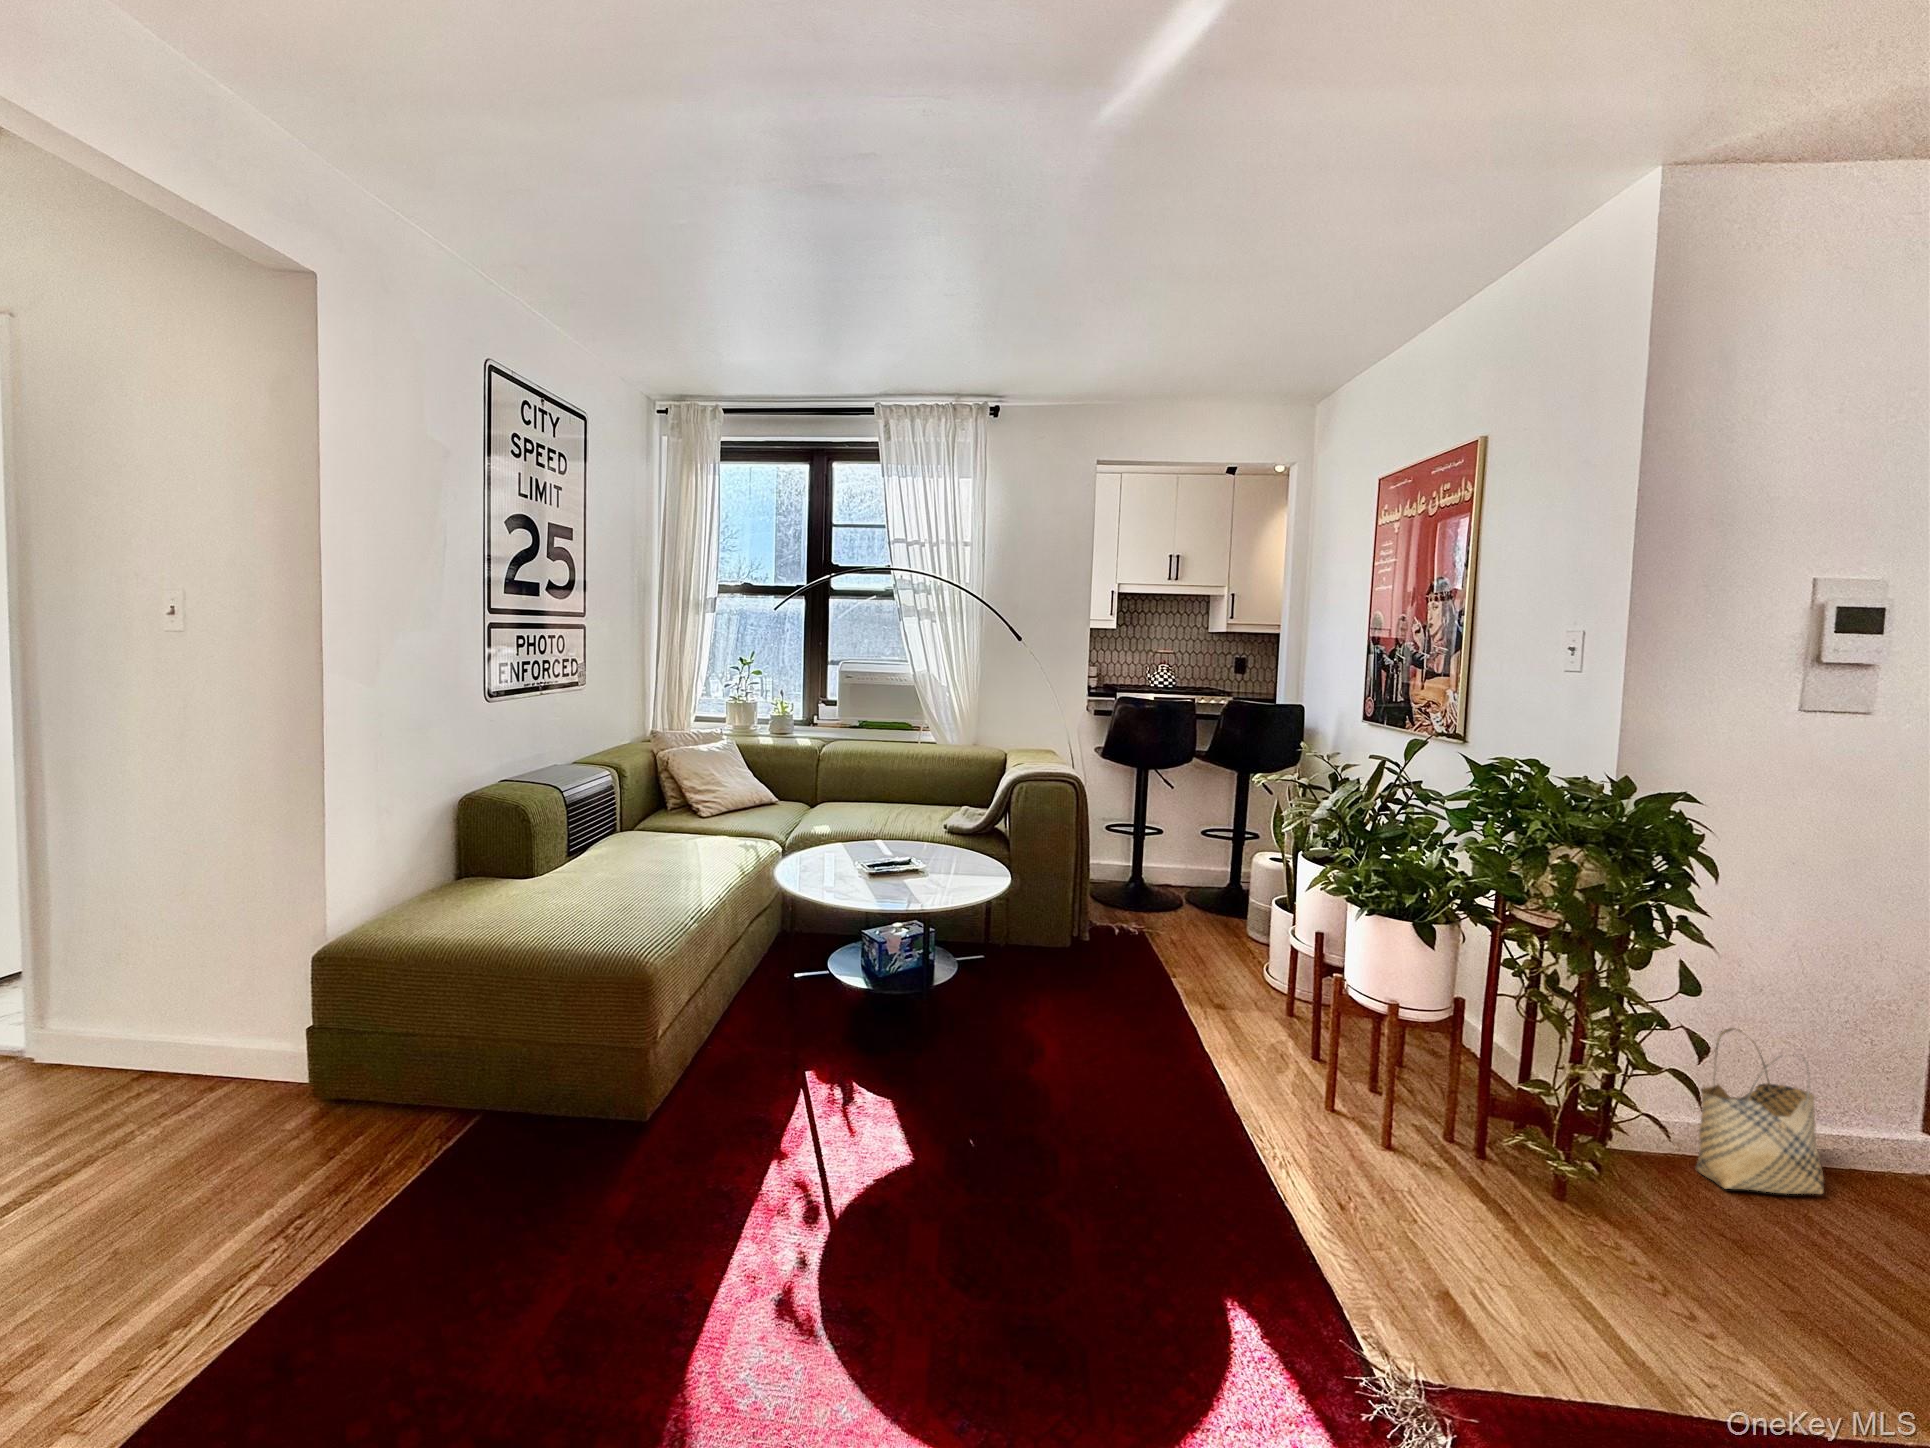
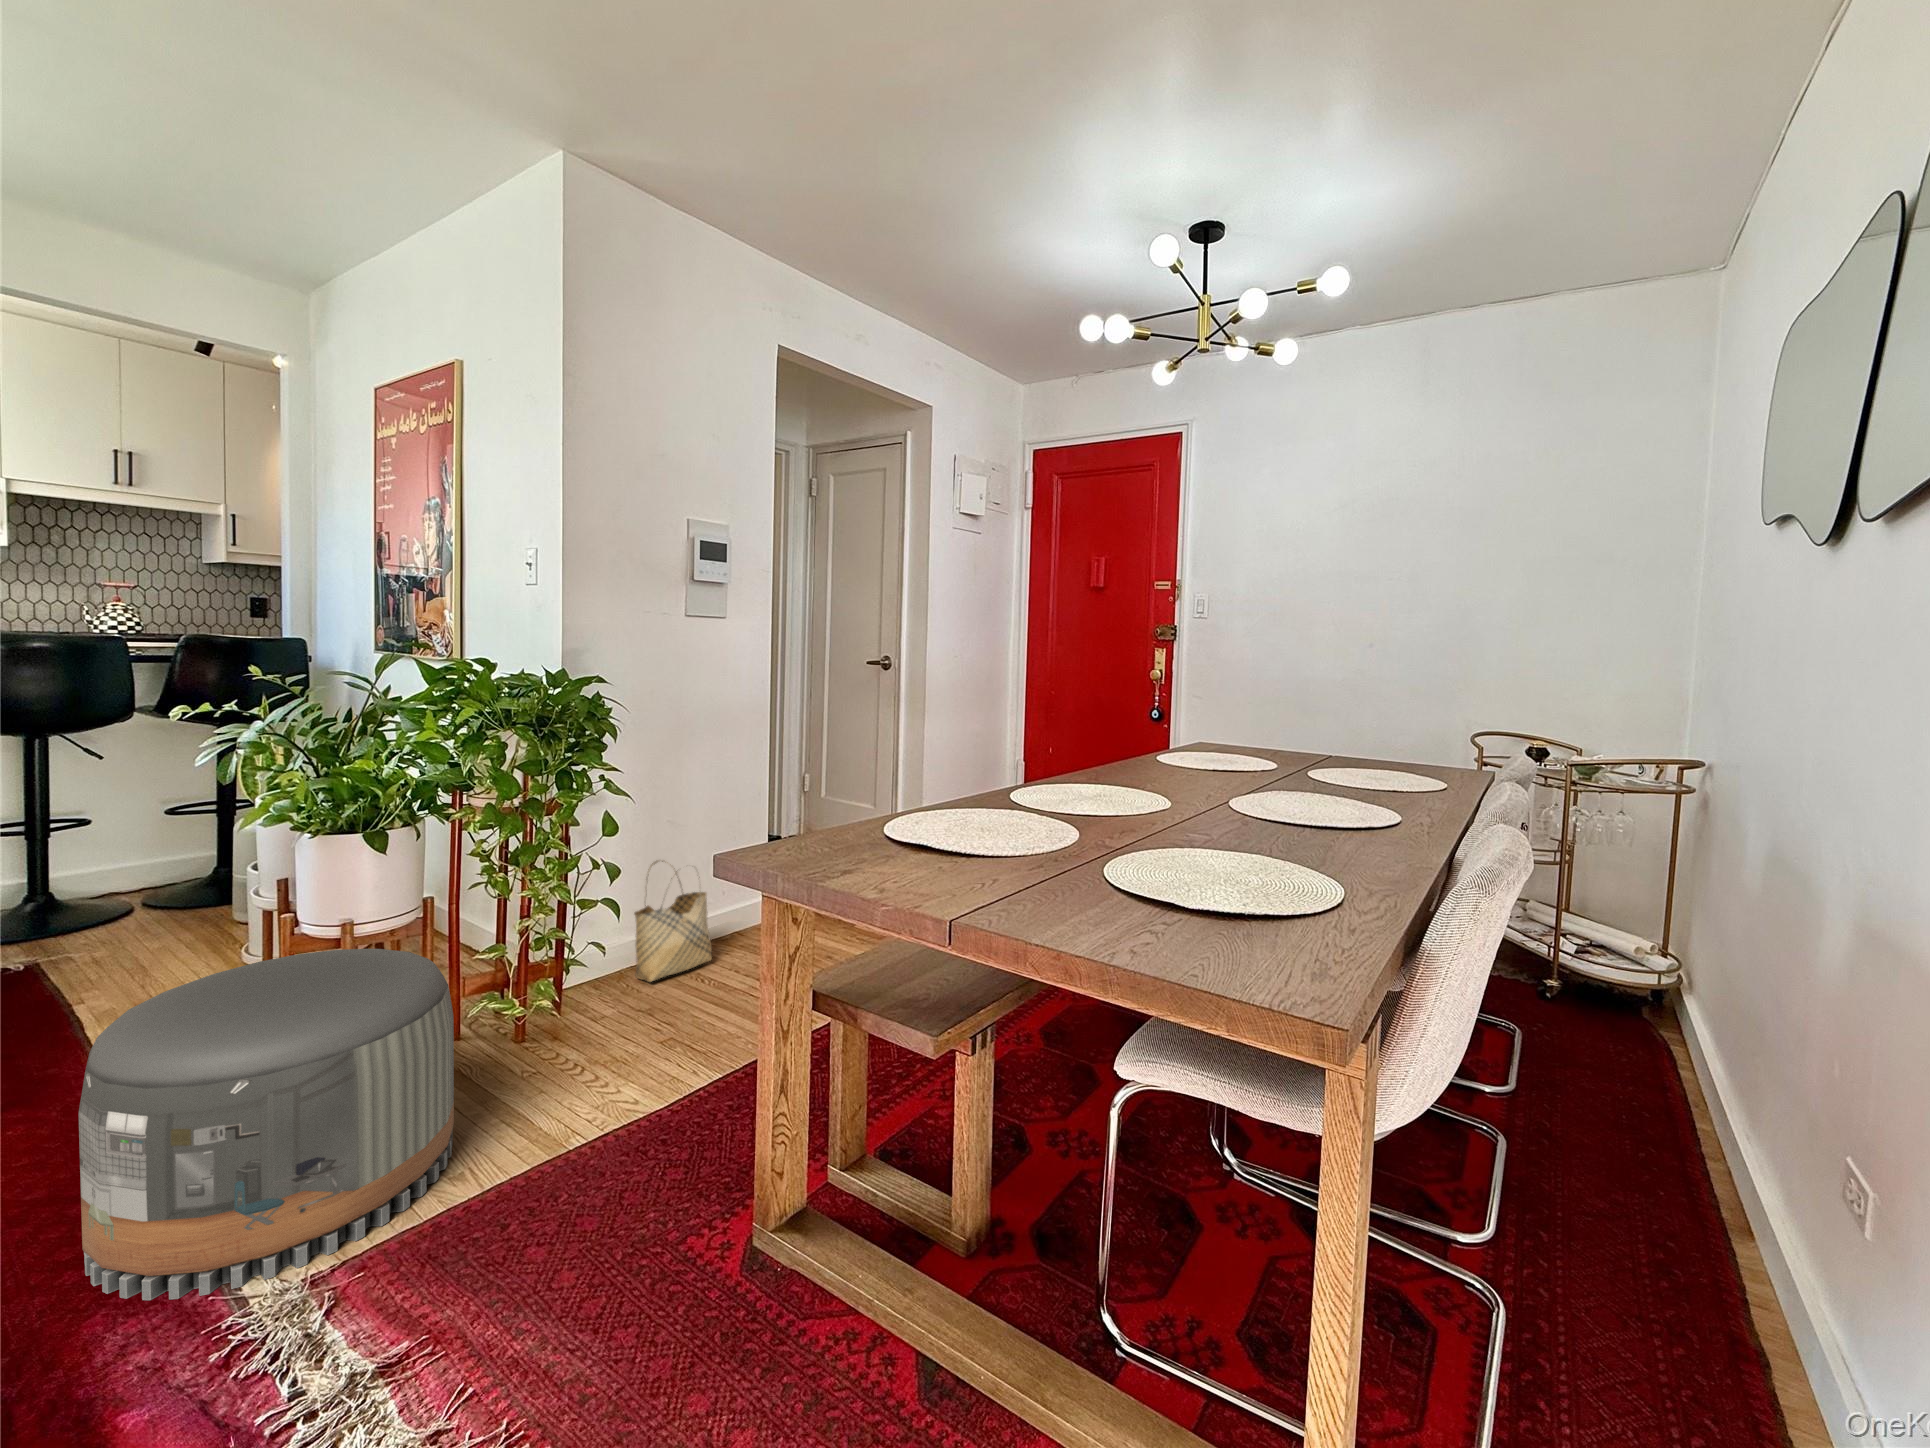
pouf: none [1252,1033,1546,1372] -> present [79,949,454,1300]

